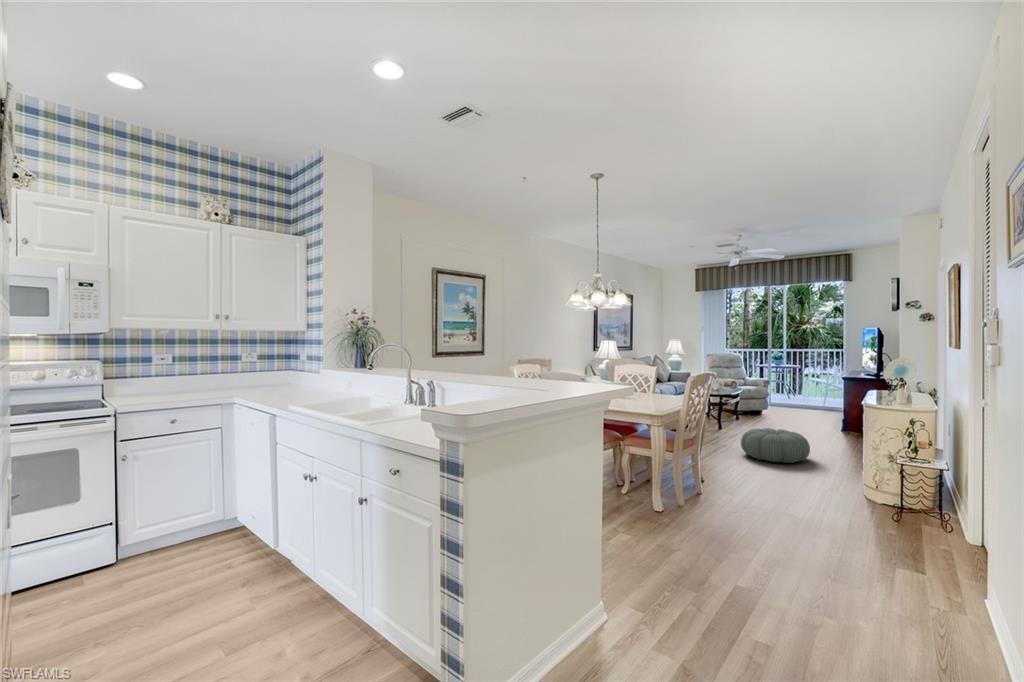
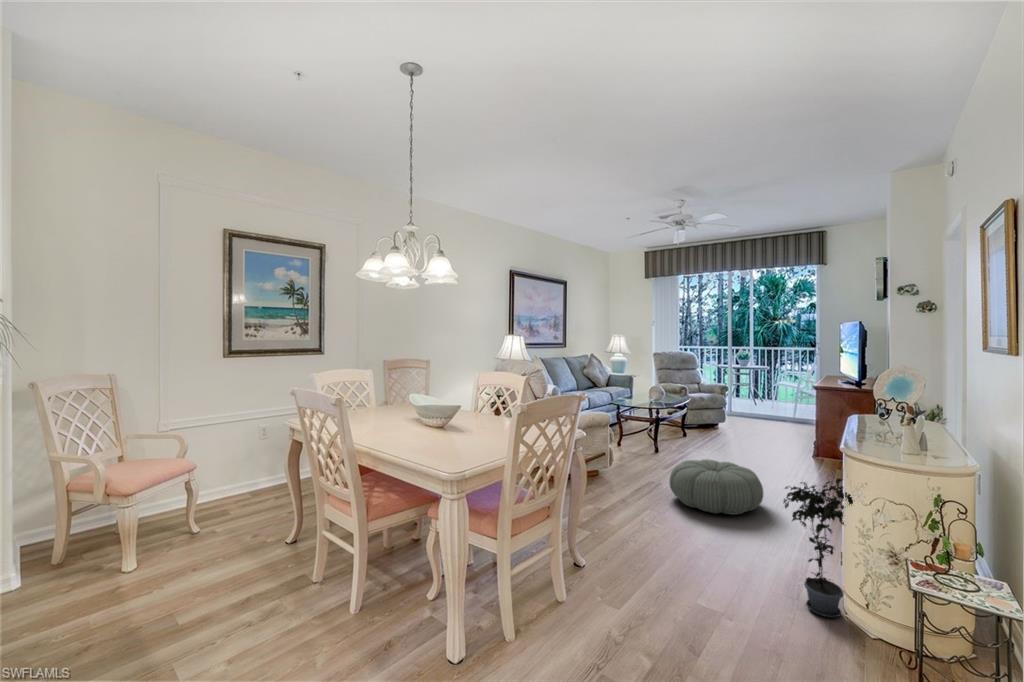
potted plant: none [829,423,882,505] -> present [784,478,853,618]

